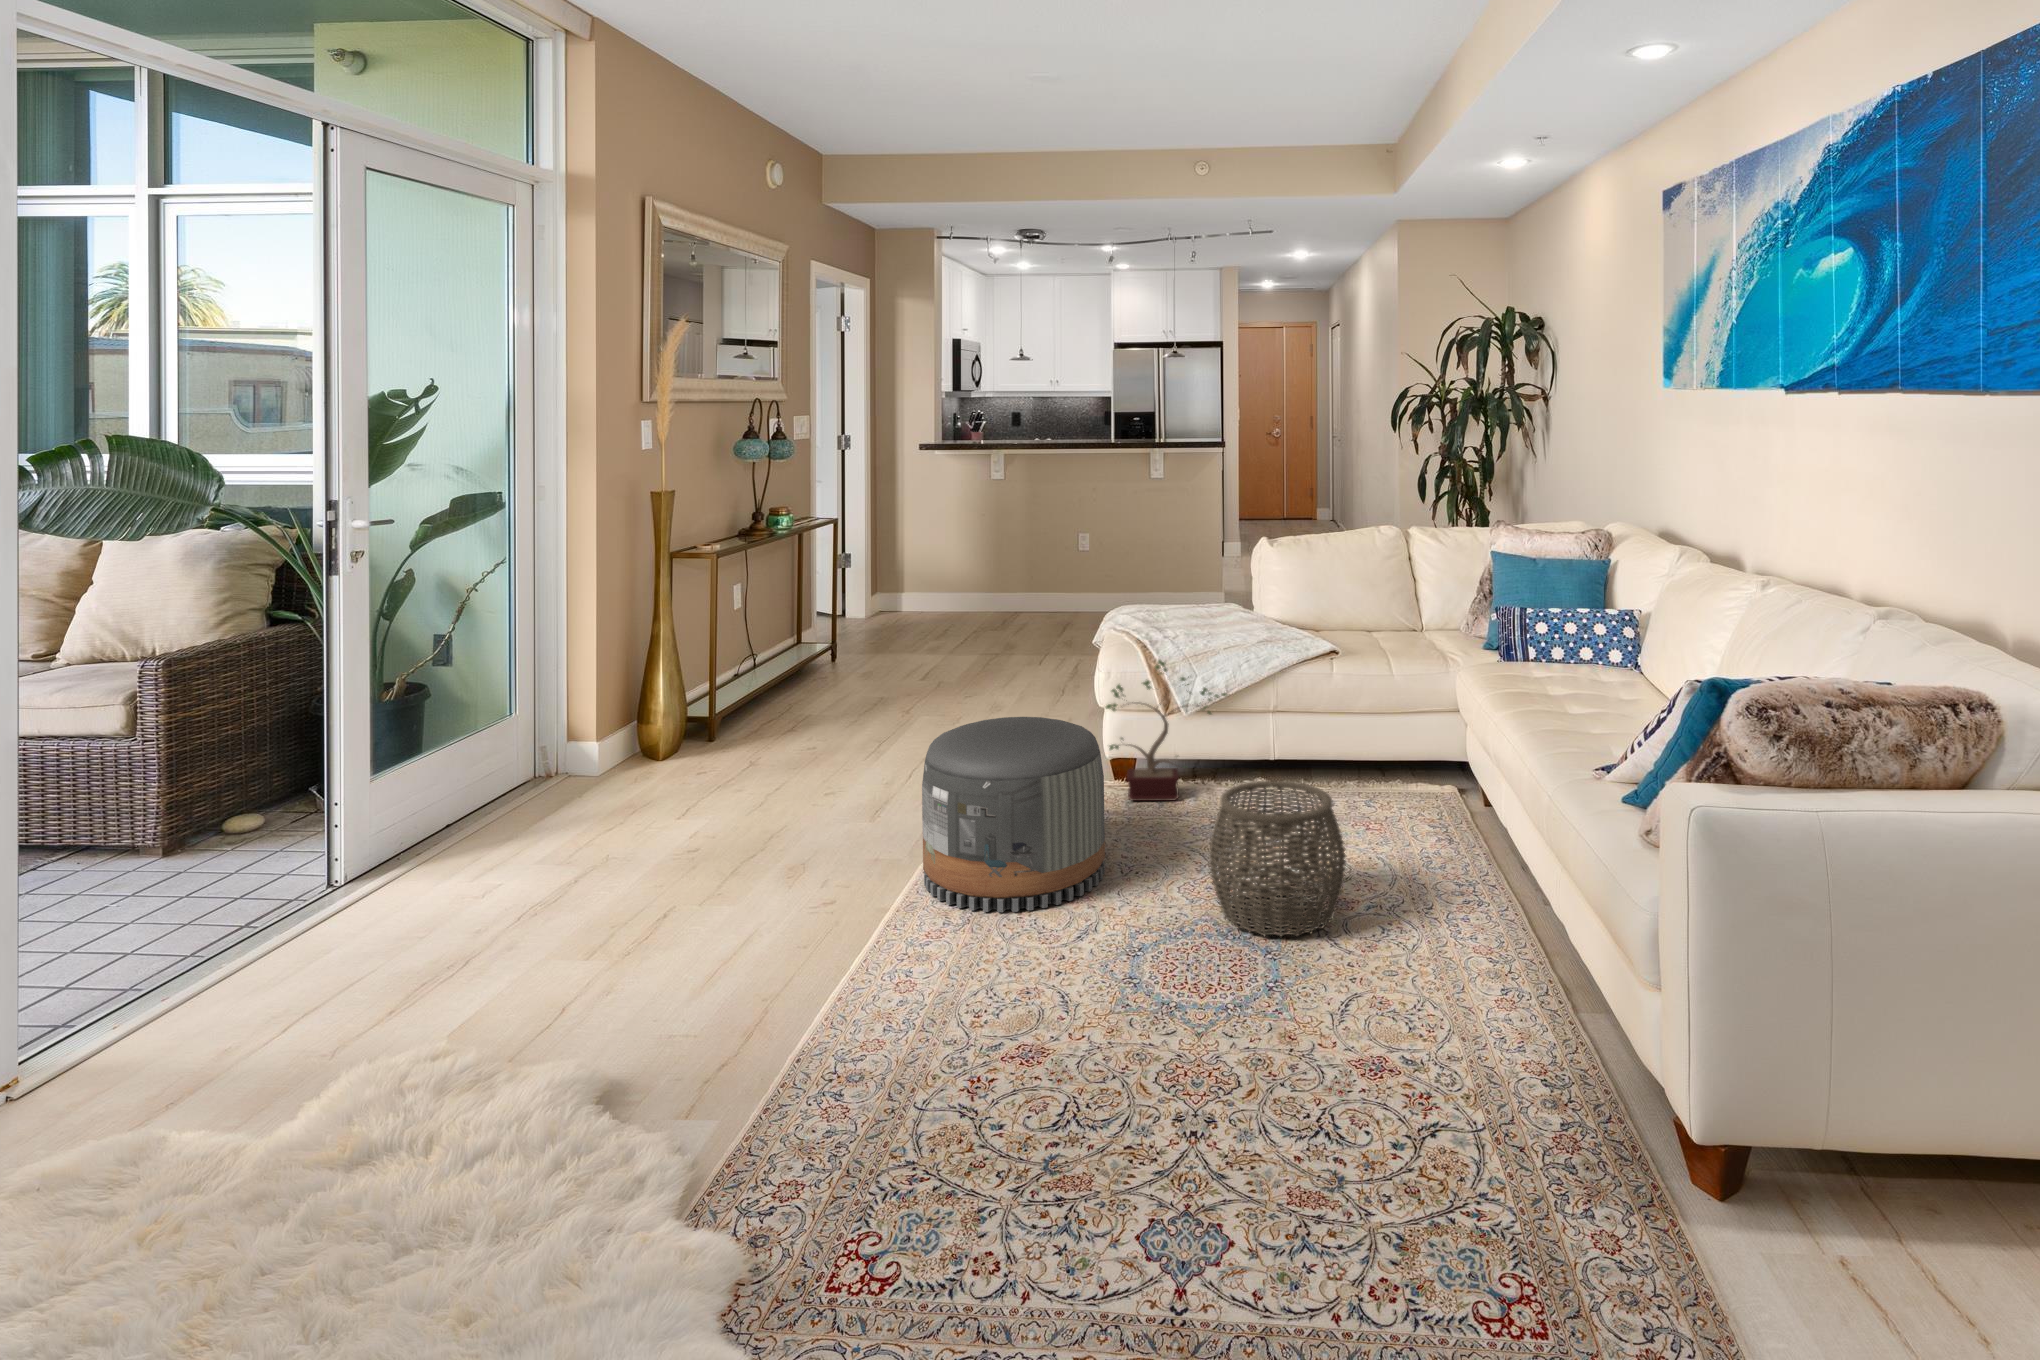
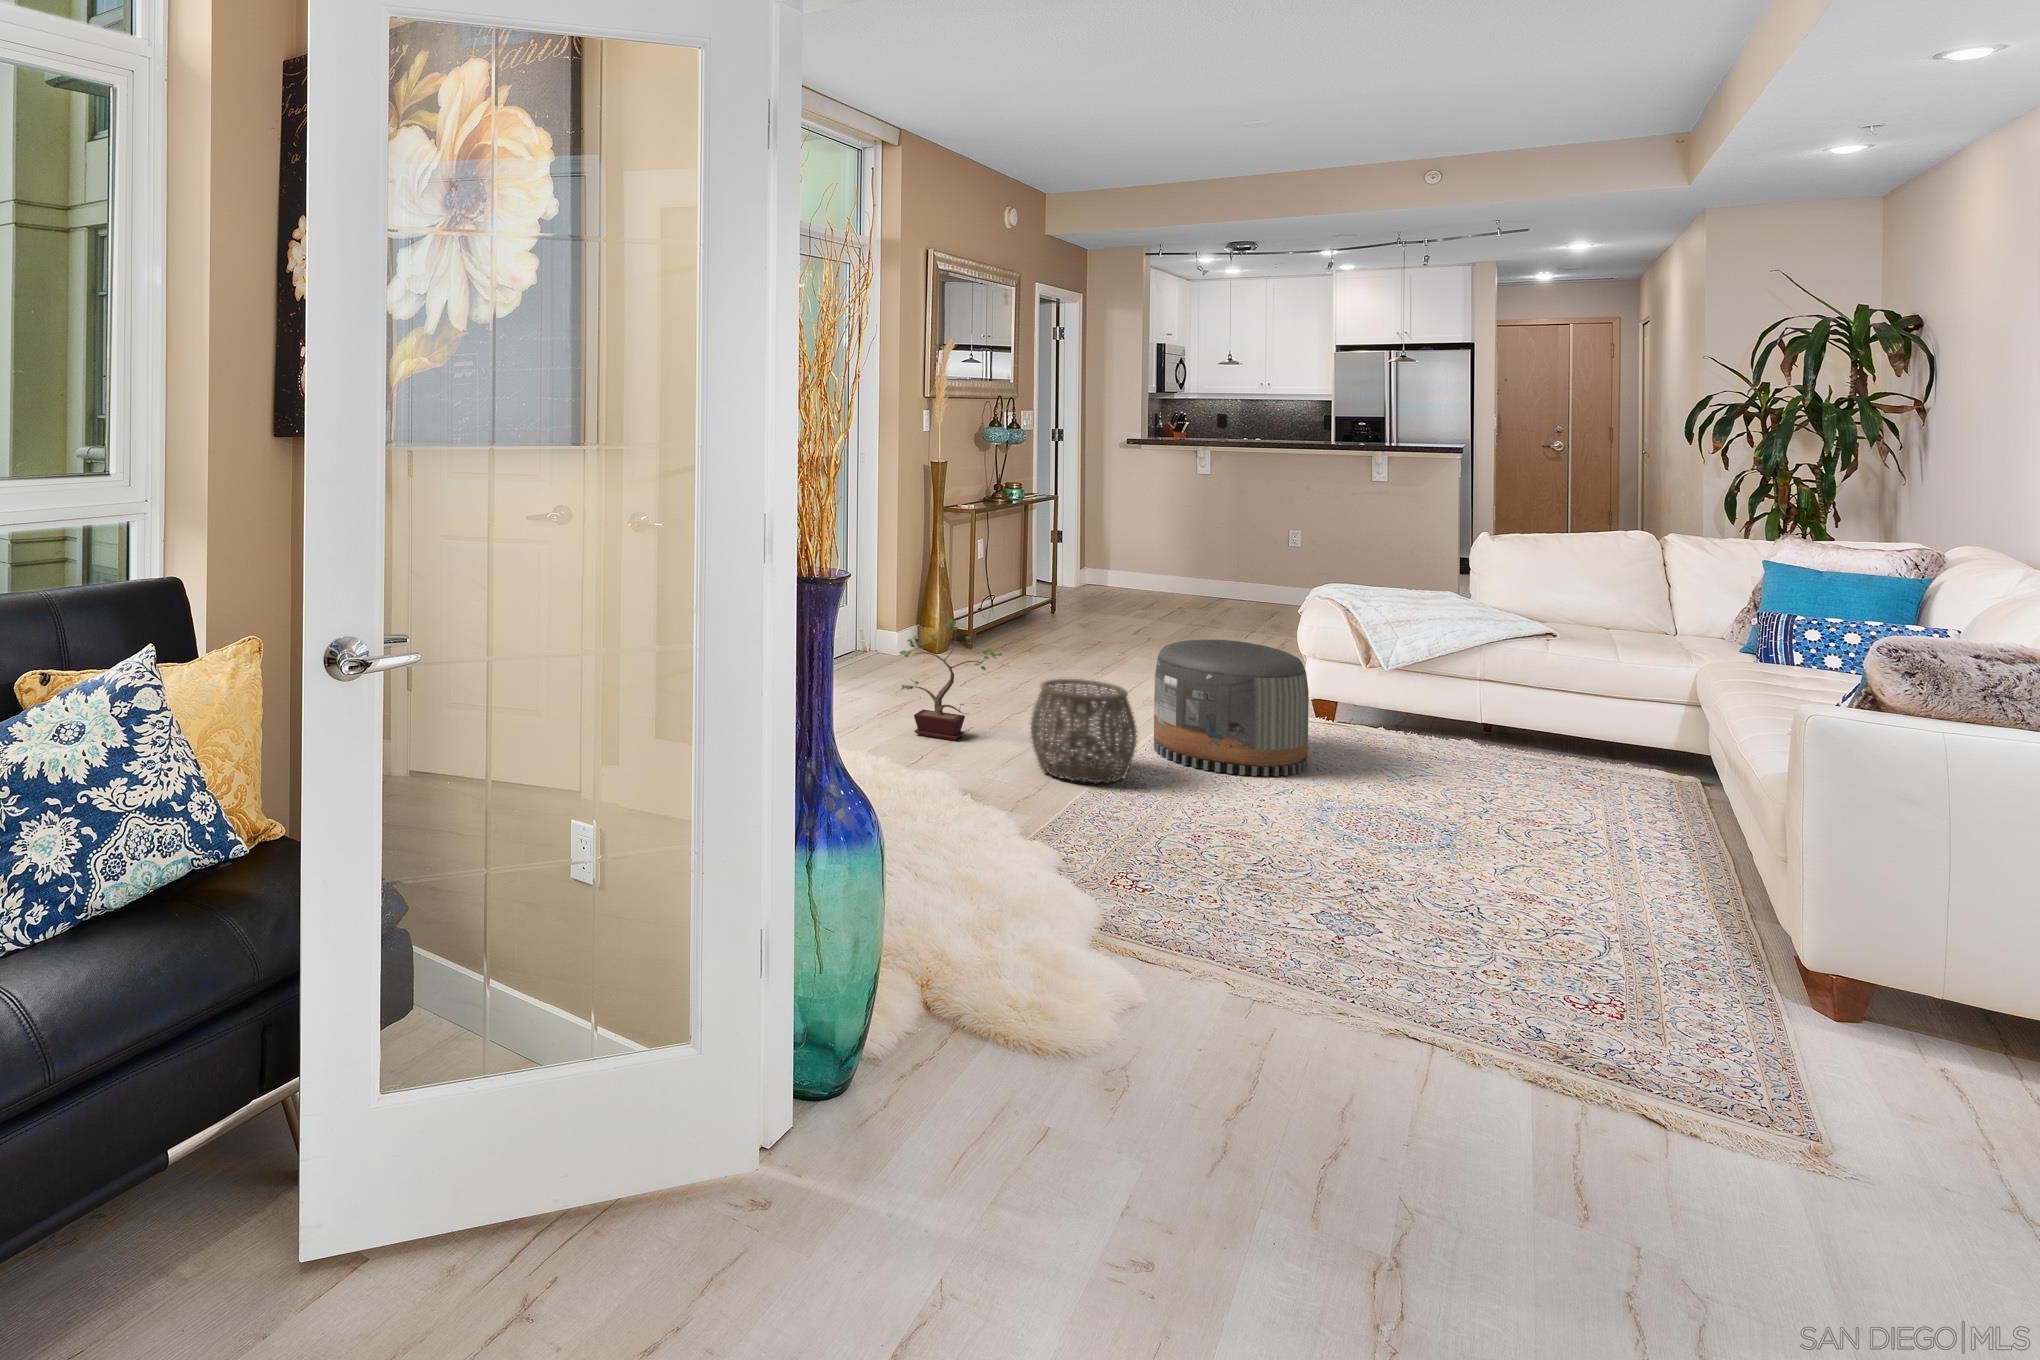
potted plant: present [1106,660,1227,801] -> present [899,618,1002,740]
woven basket: present [1209,780,1346,937] -> present [1030,679,1137,784]

